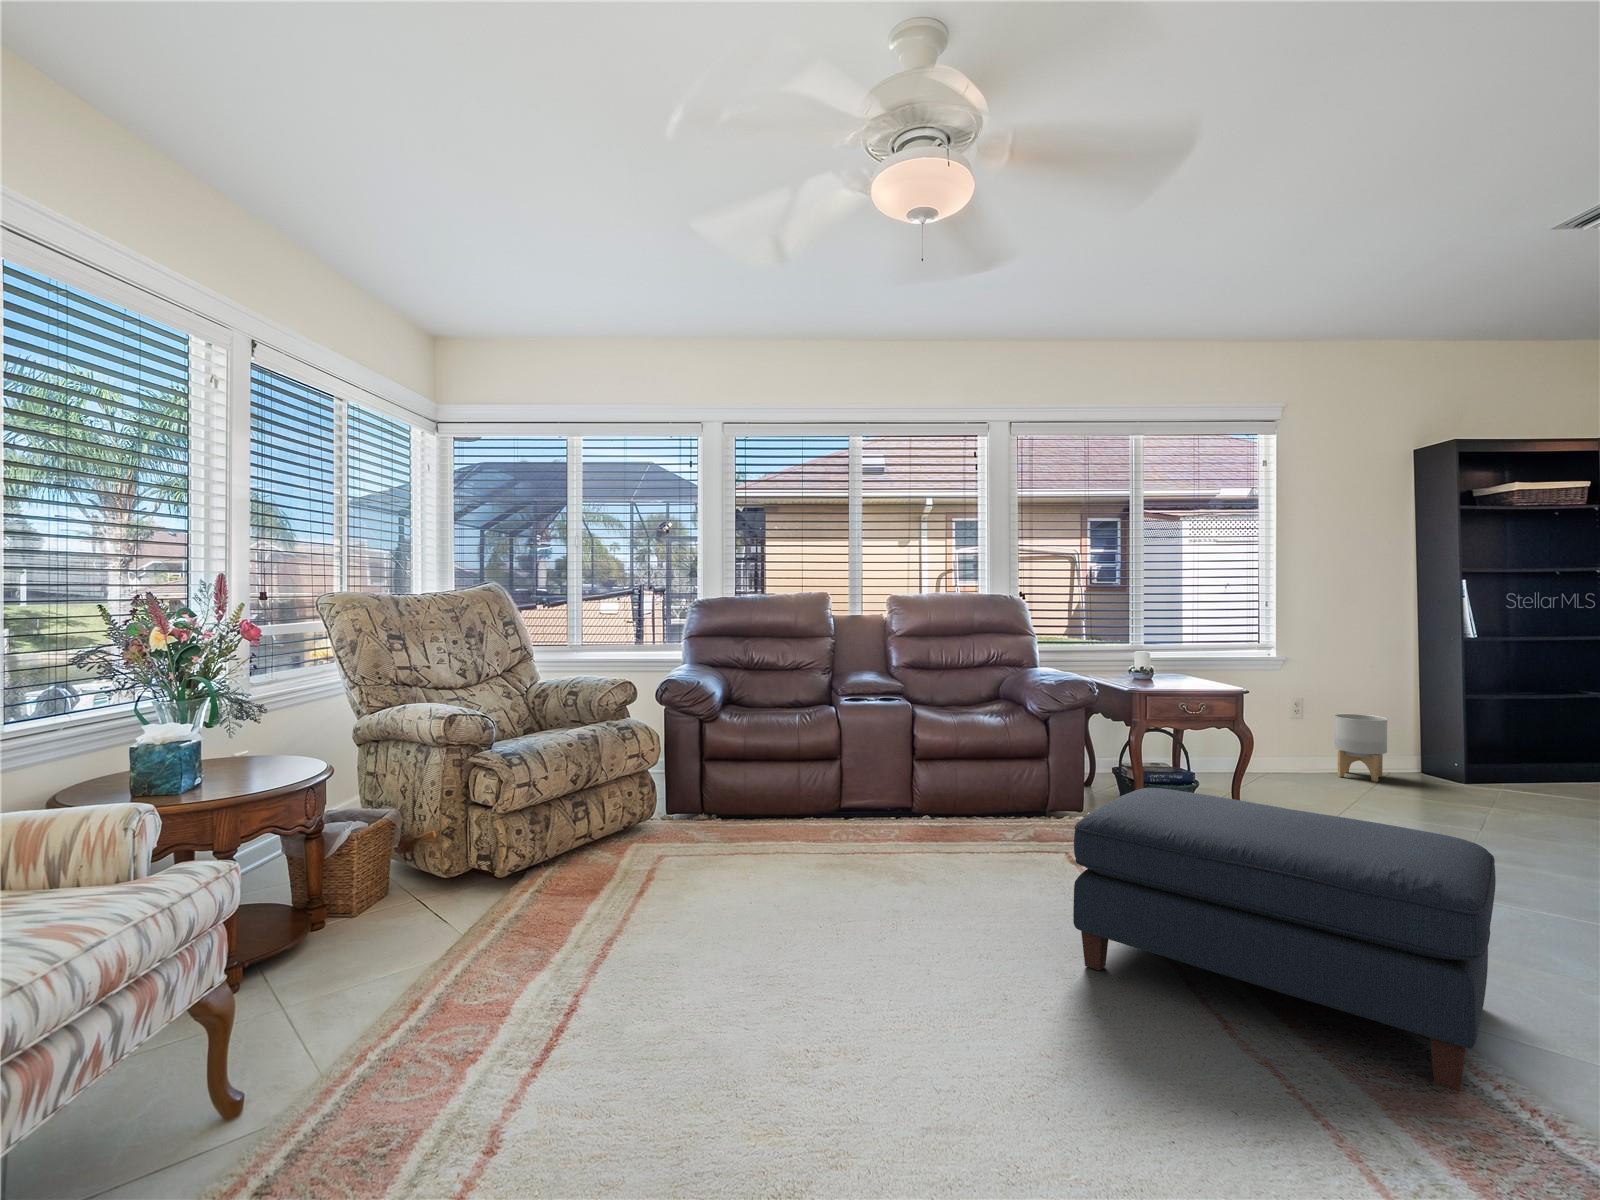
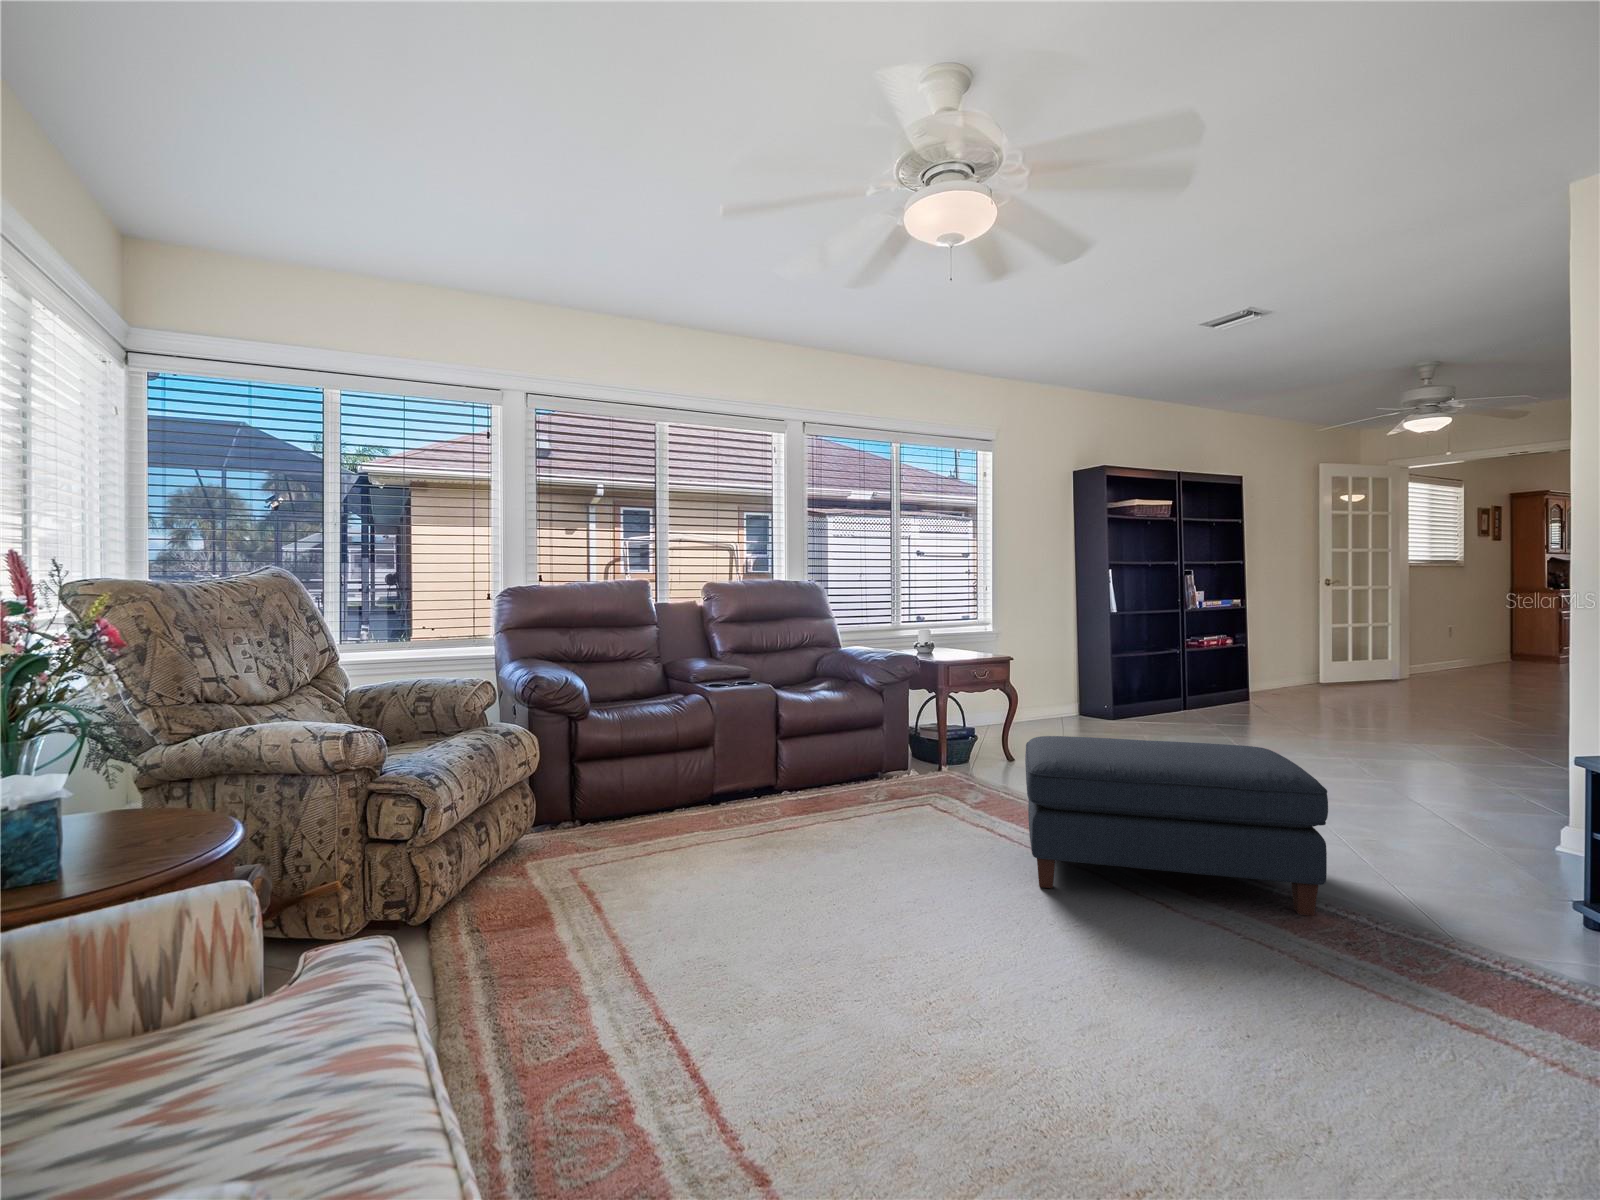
planter: present [1334,714,1387,782] -> none [1033,672,1068,721]

